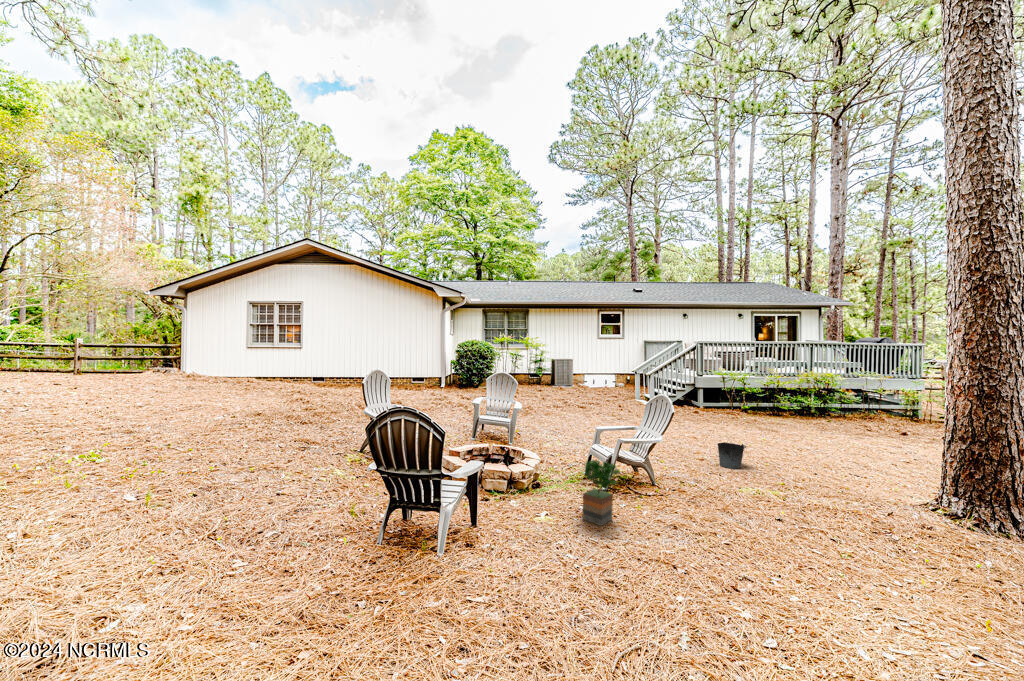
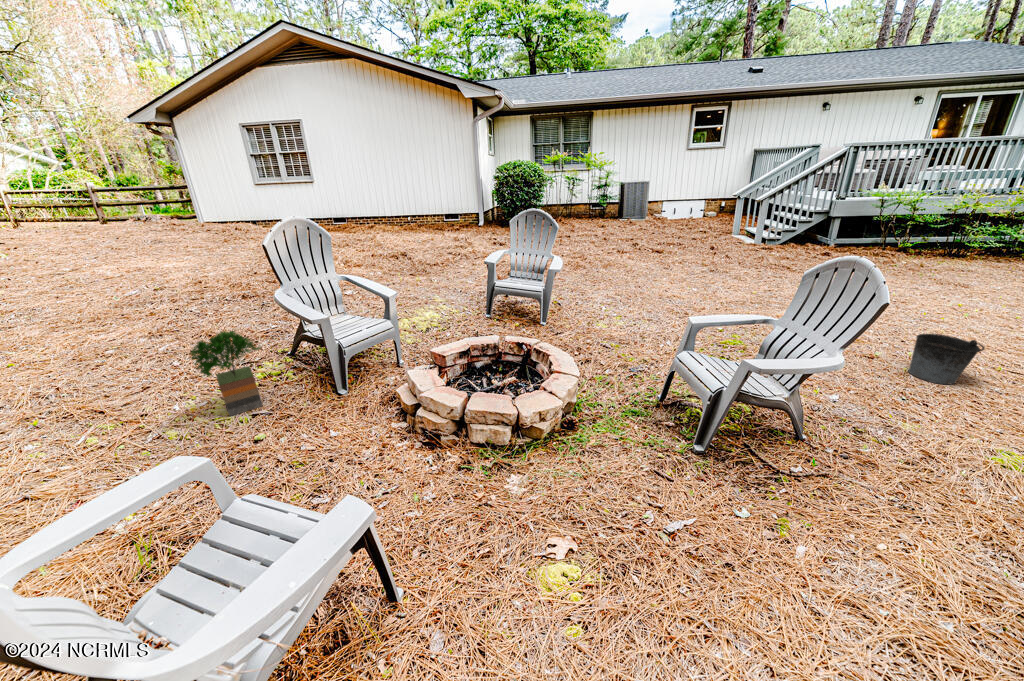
potted tree: present [583,460,620,526] -> present [191,331,263,416]

